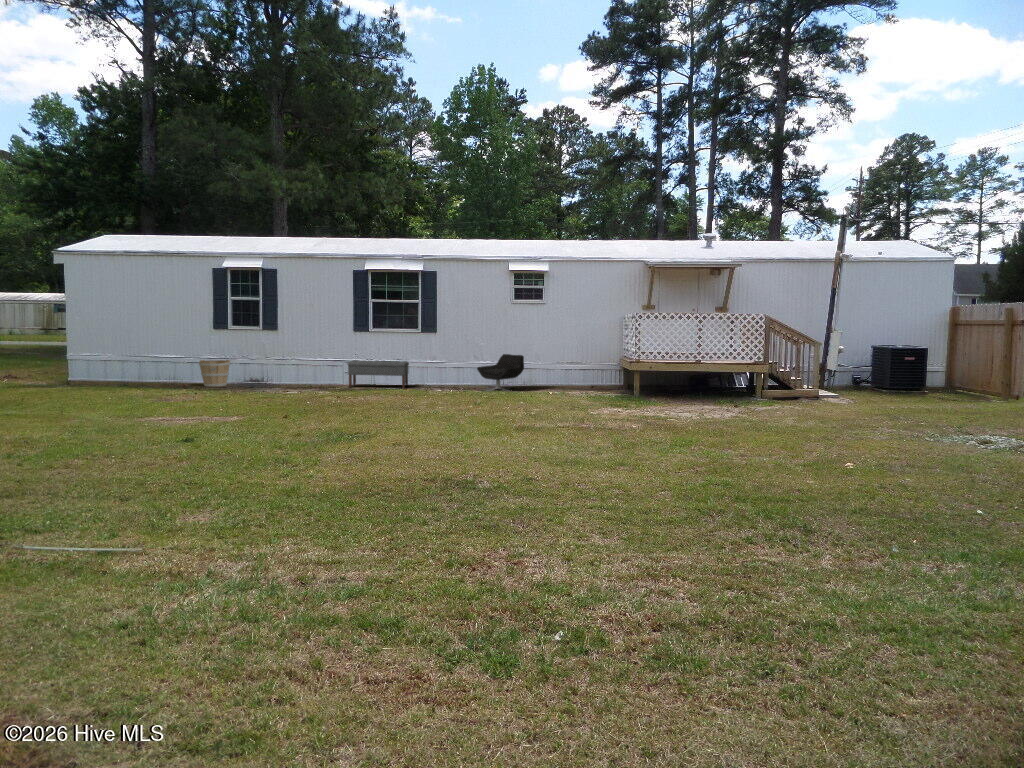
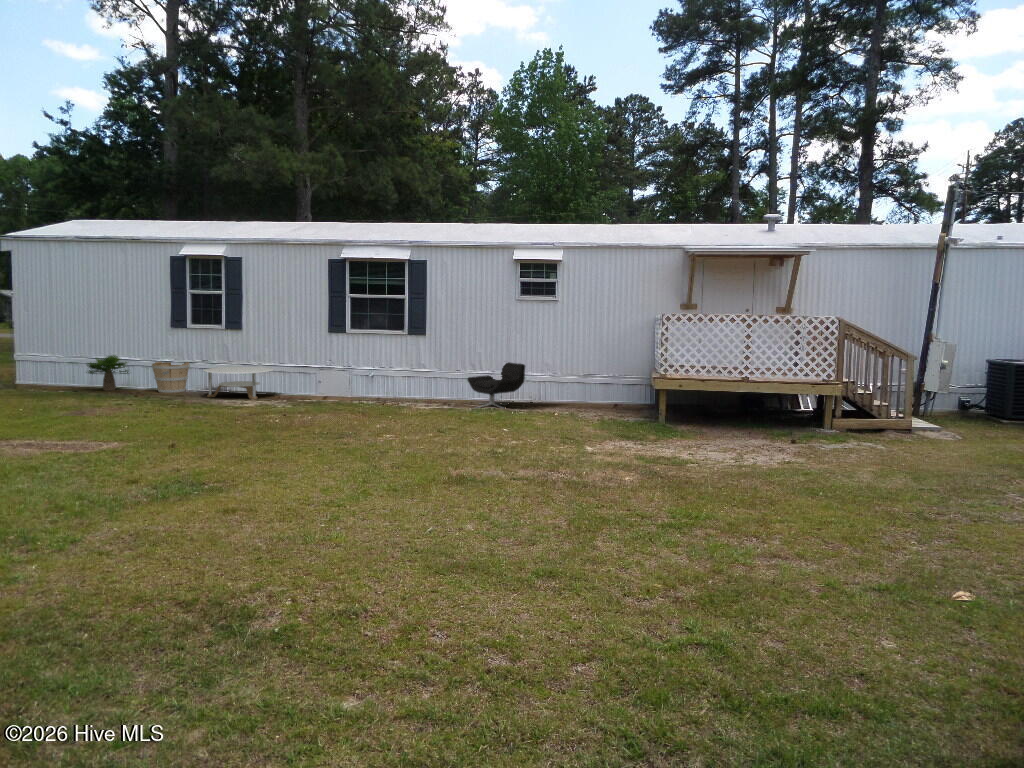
potted plant: none [136,354,178,386] -> present [87,355,128,391]
bench: present [348,360,409,388] -> none [316,365,391,401]
round table: none [251,363,309,389] -> present [204,366,274,399]

